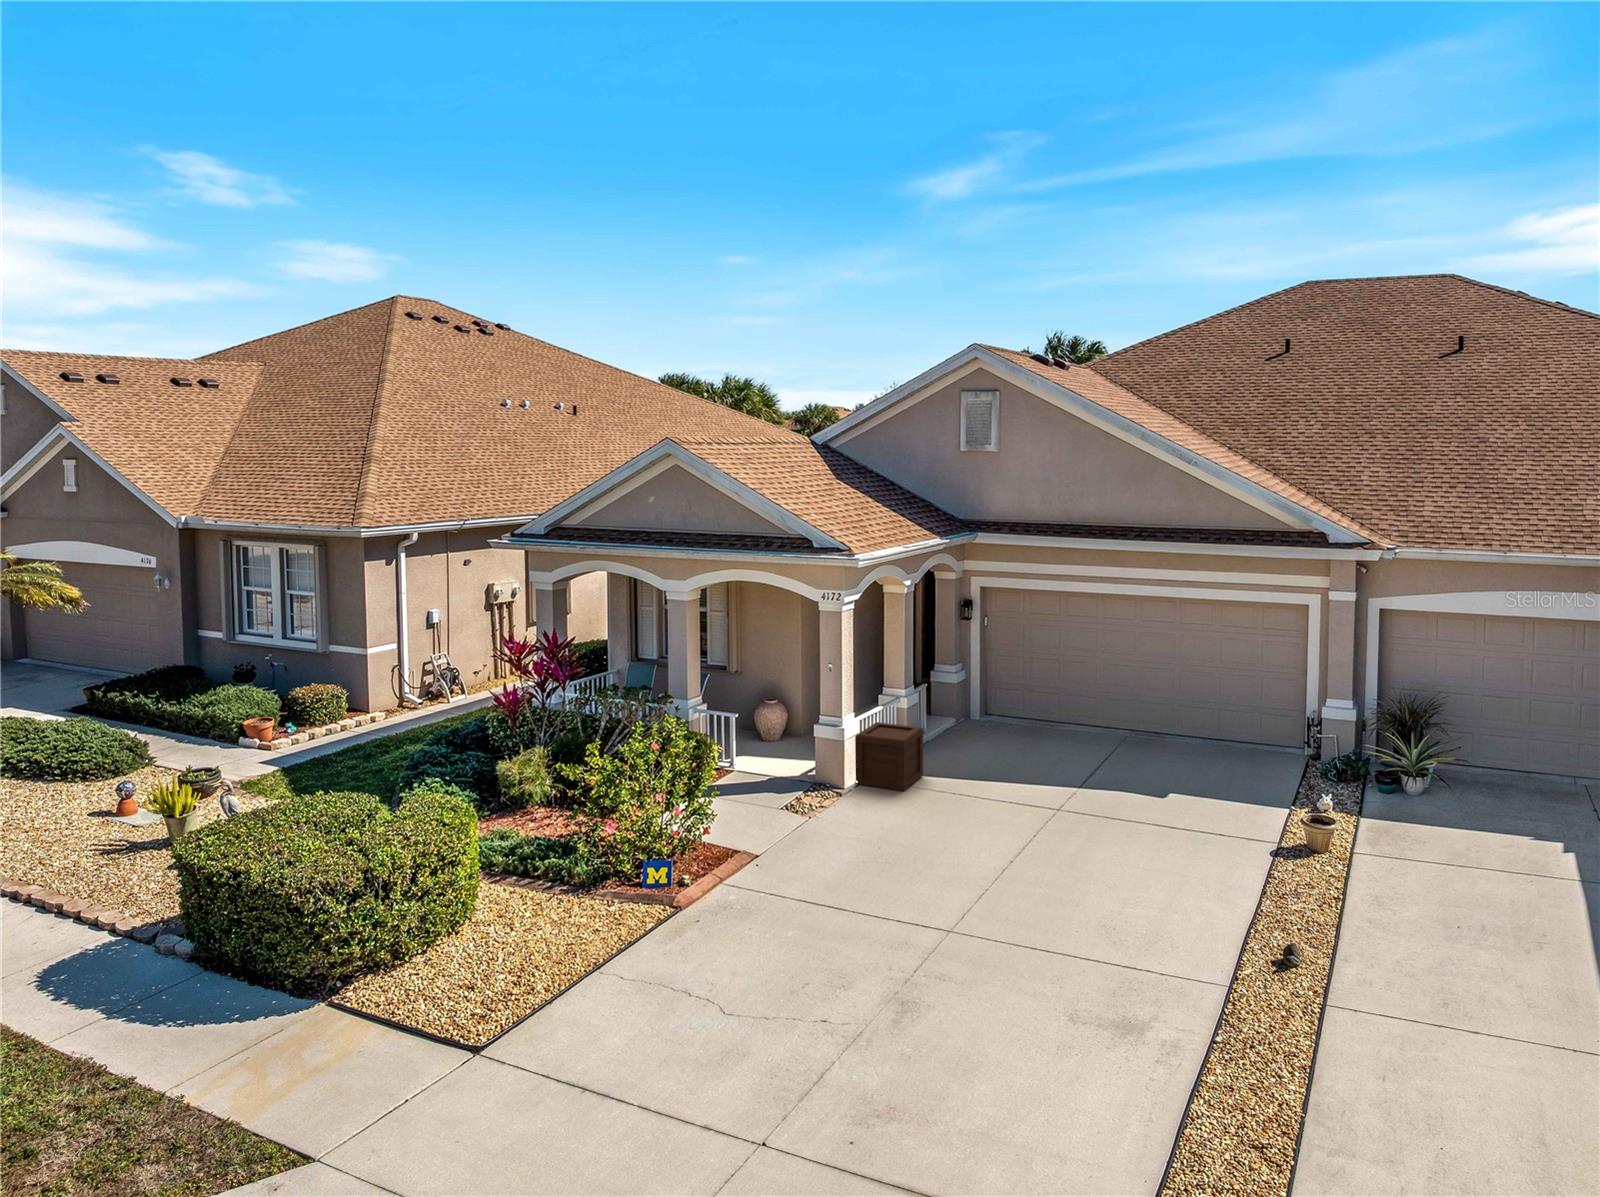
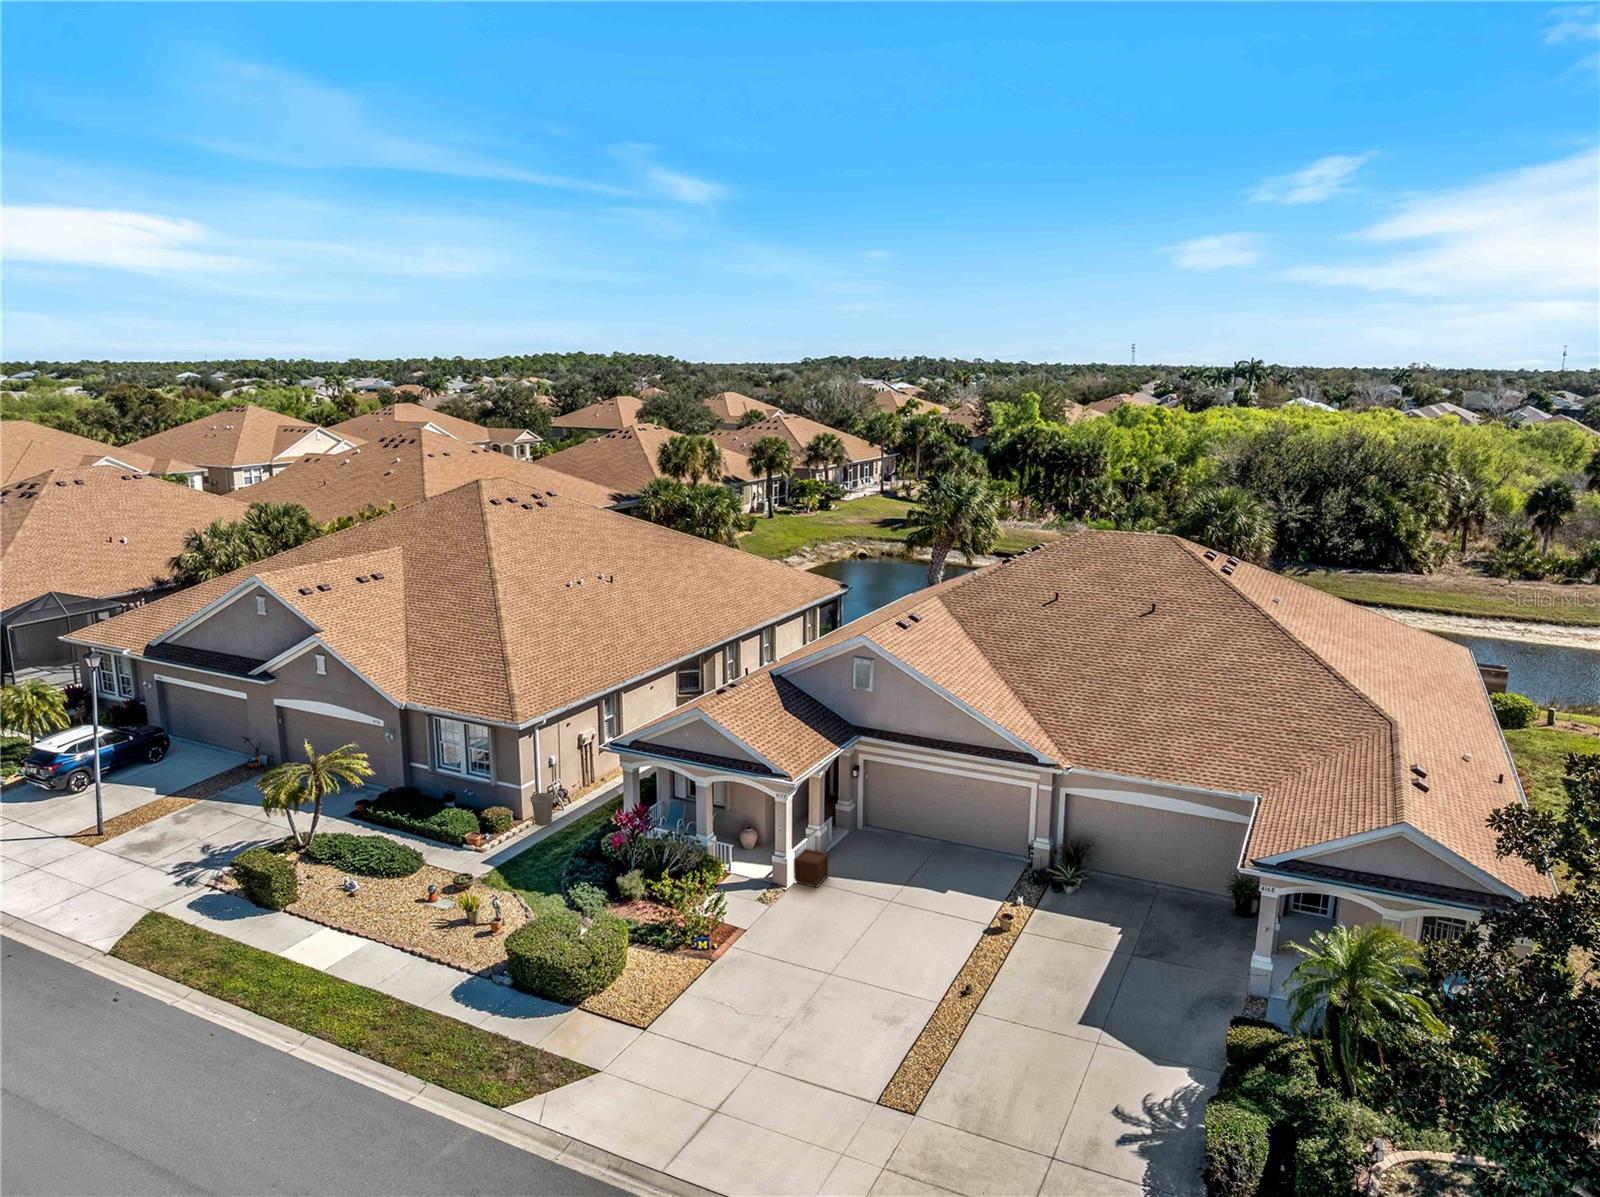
trash can: none [383,665,427,719] -> present [530,793,554,826]

